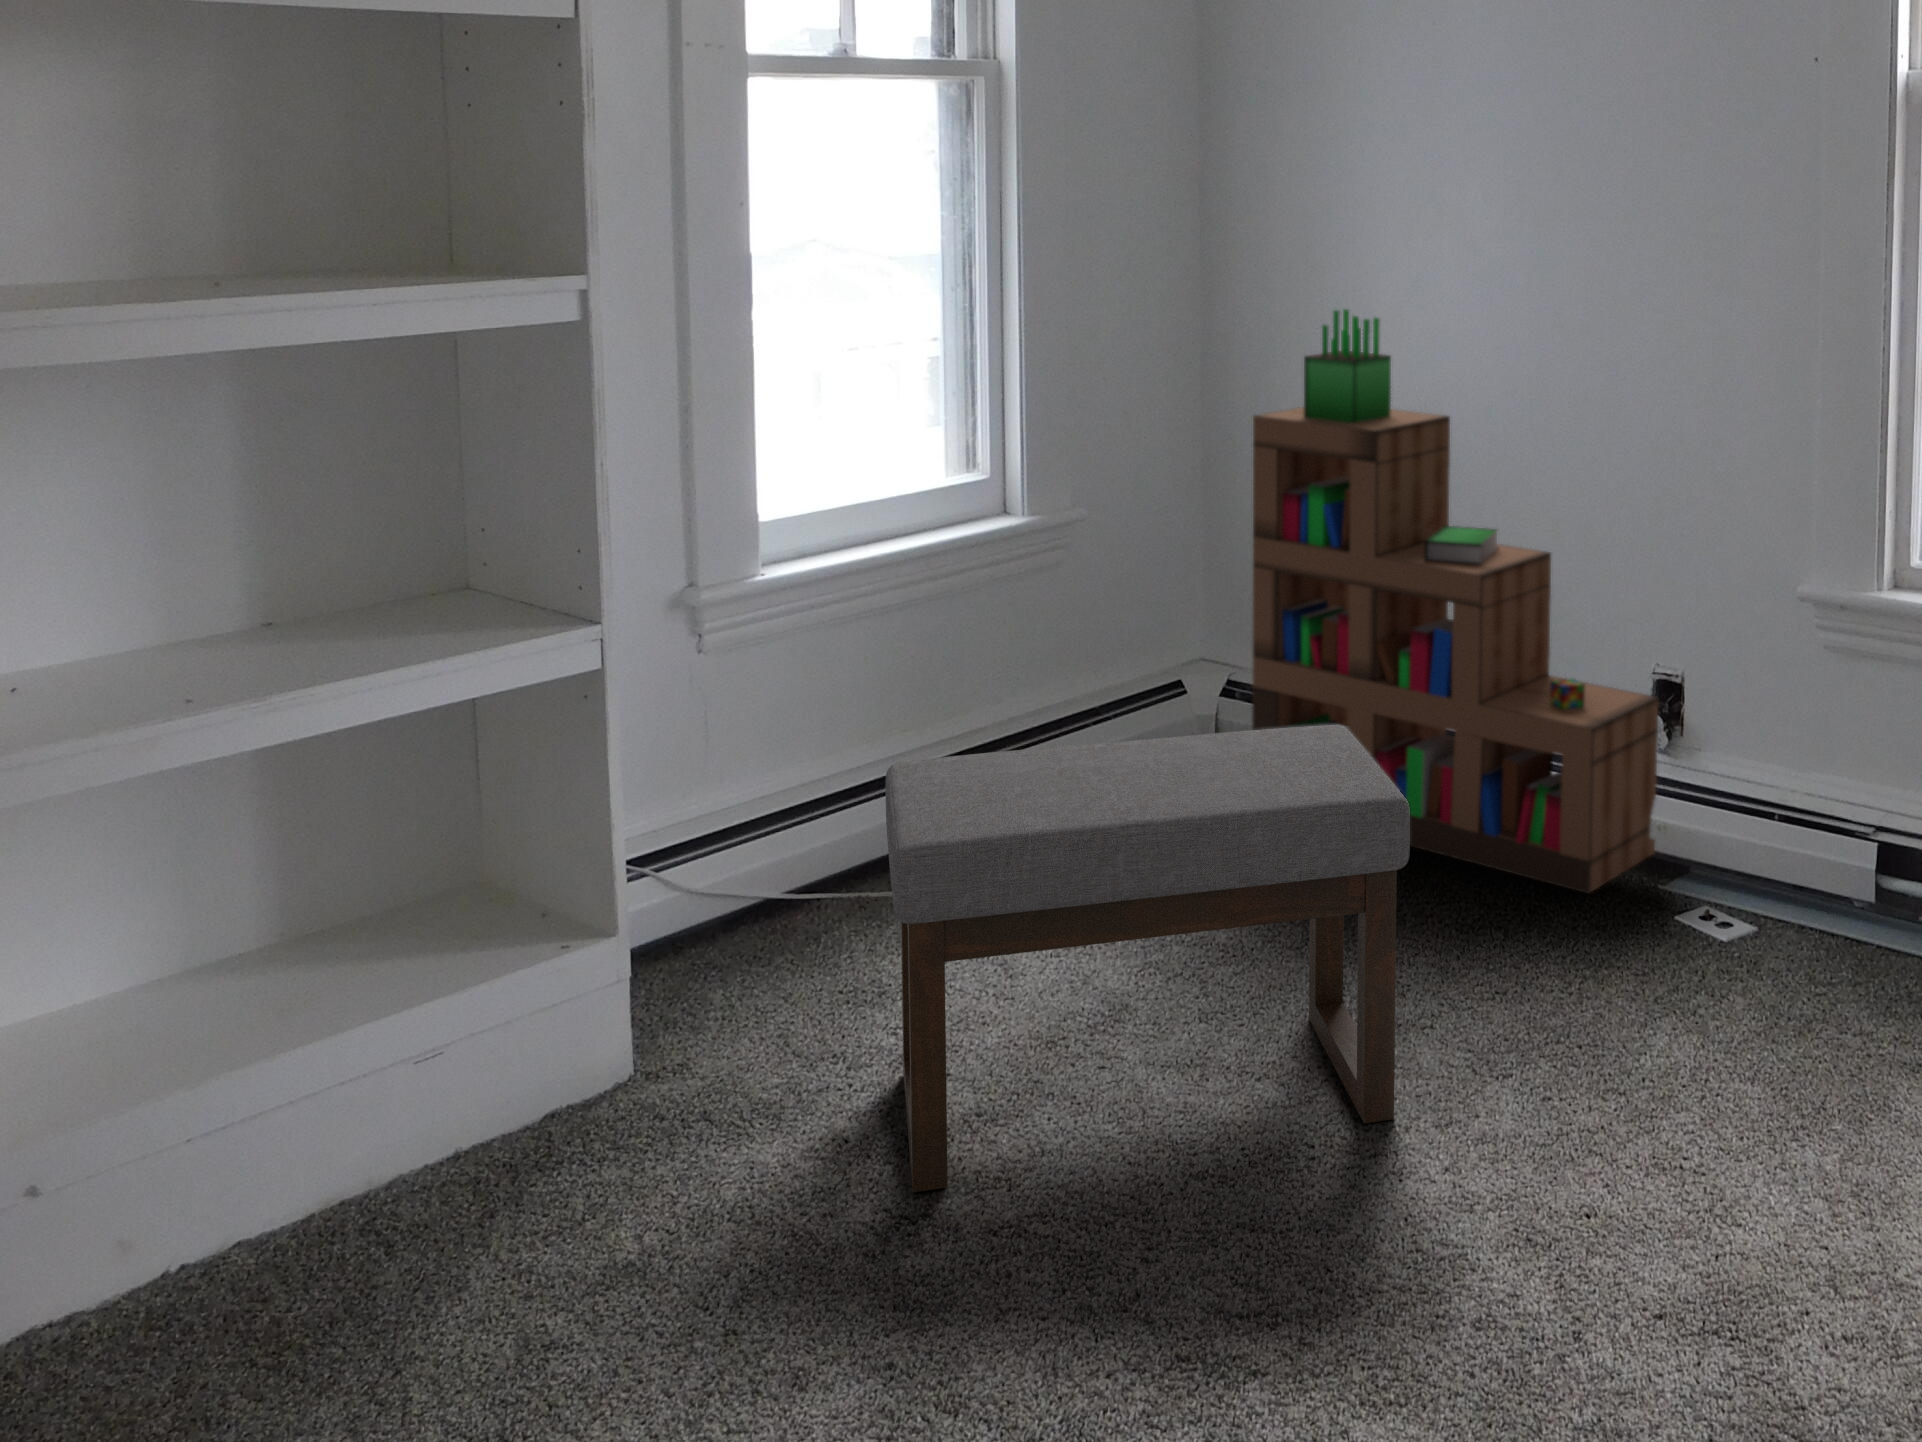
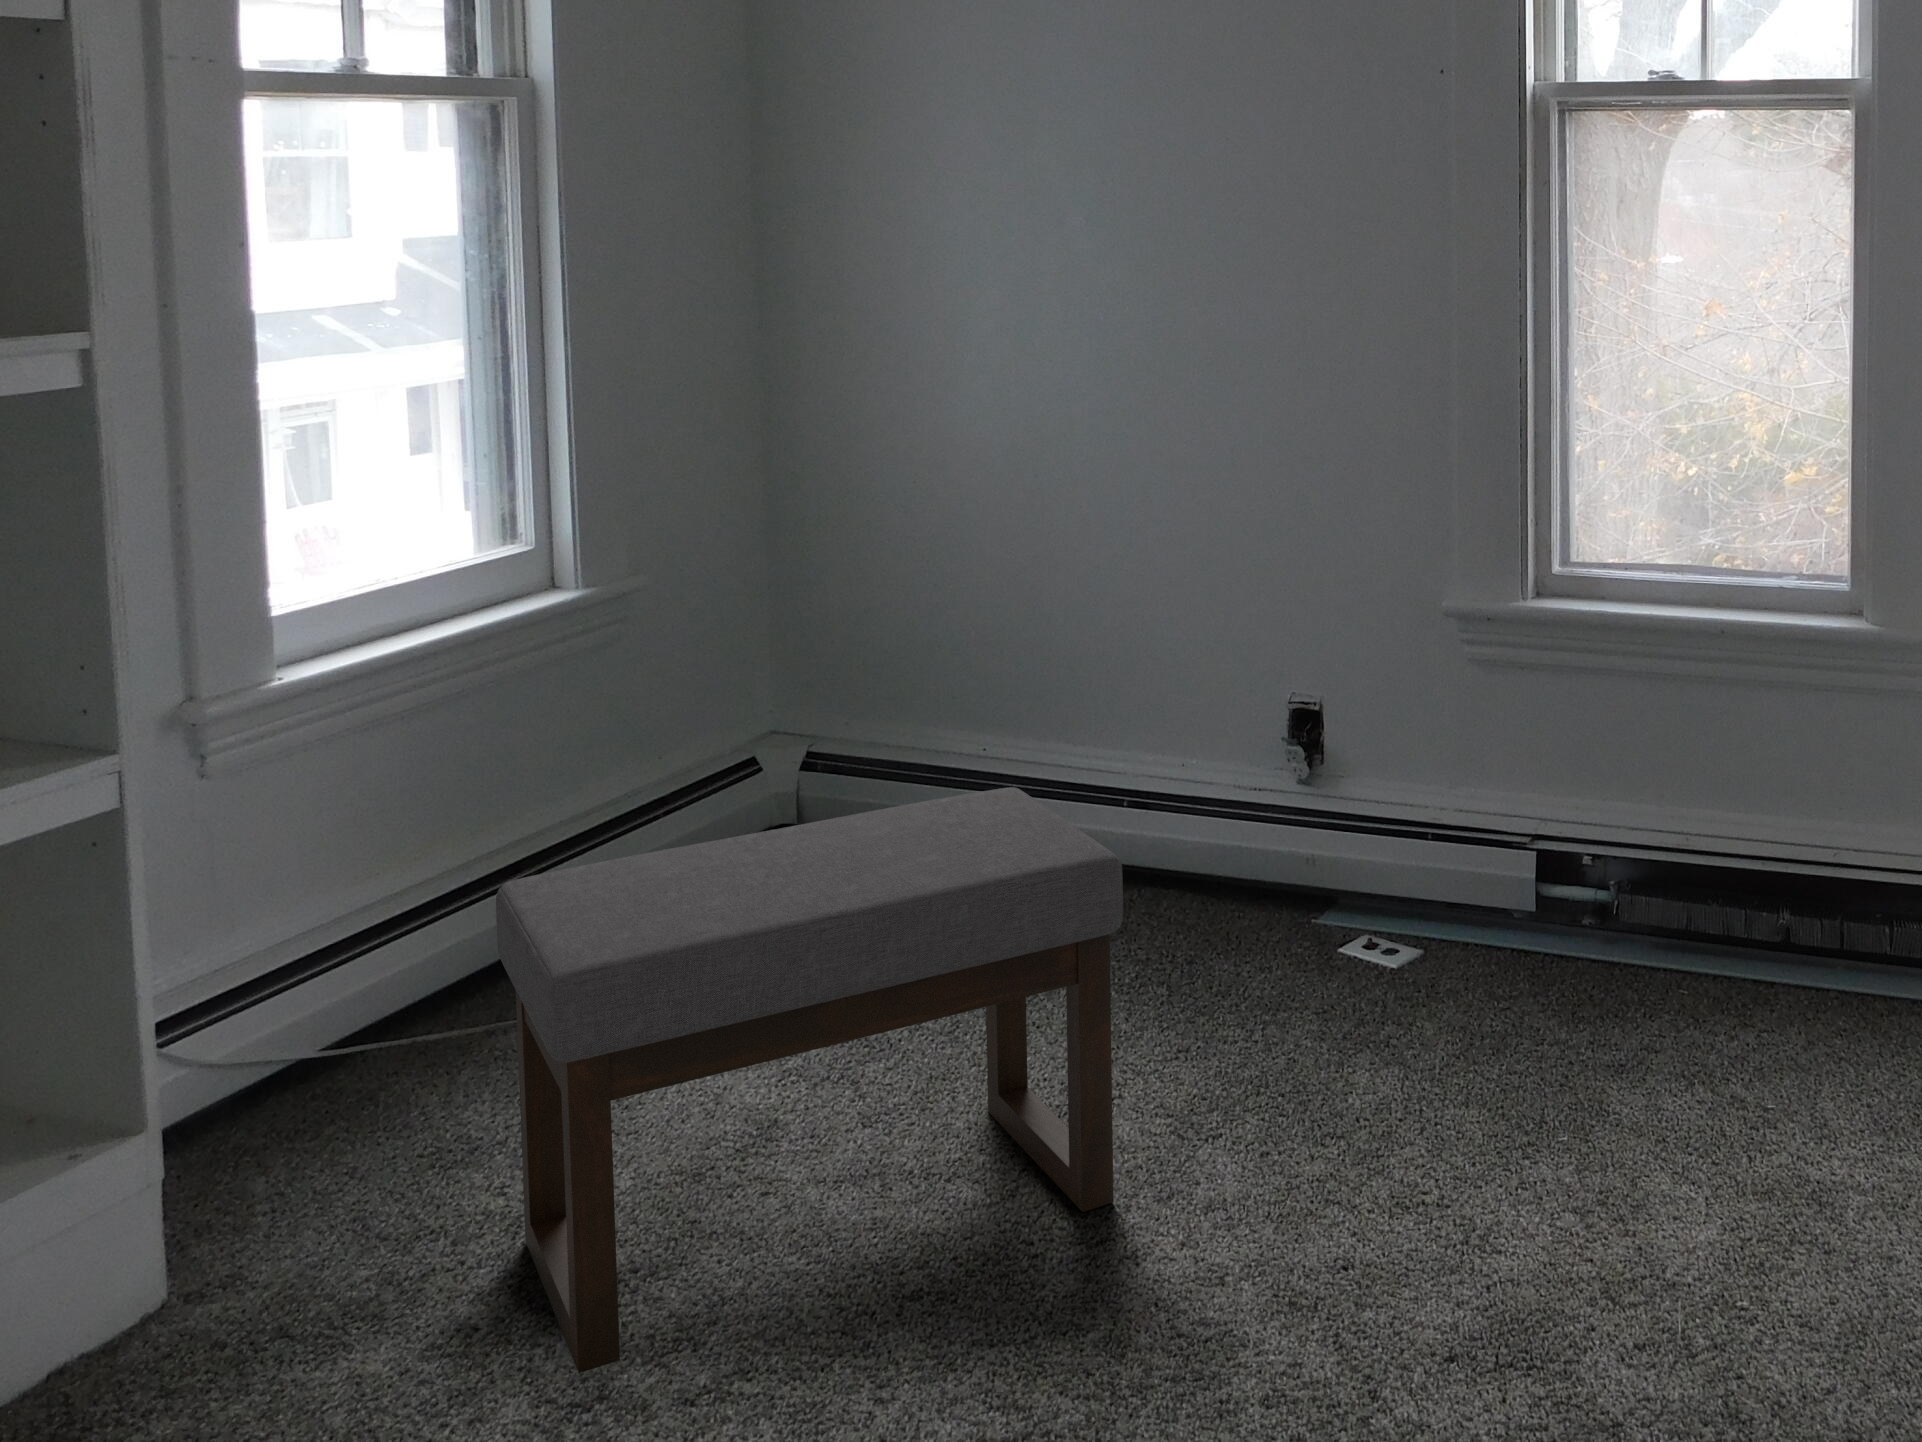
bookshelf: present [1252,309,1659,893] -> none [844,343,1305,941]

